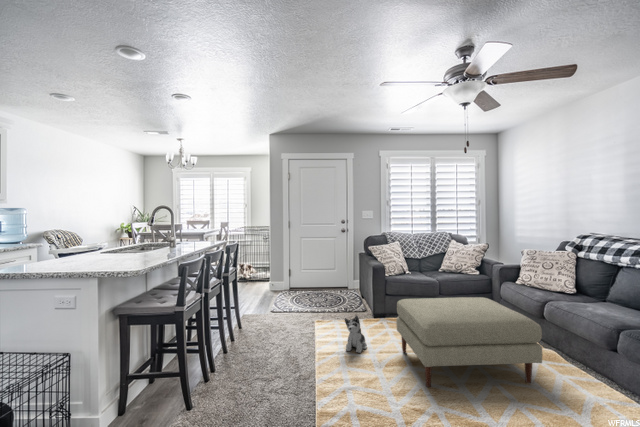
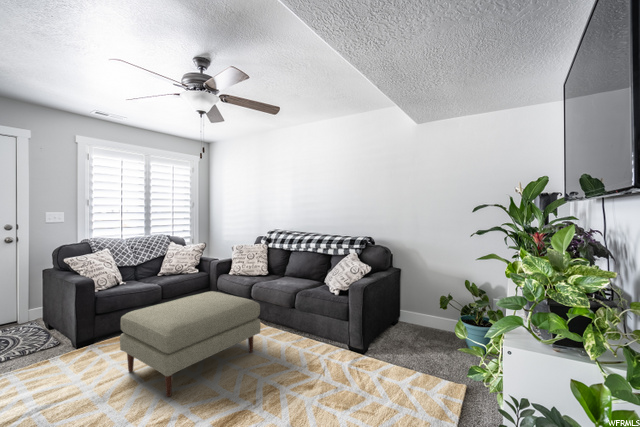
plush toy: present [345,315,367,353] -> none [36,350,76,404]

